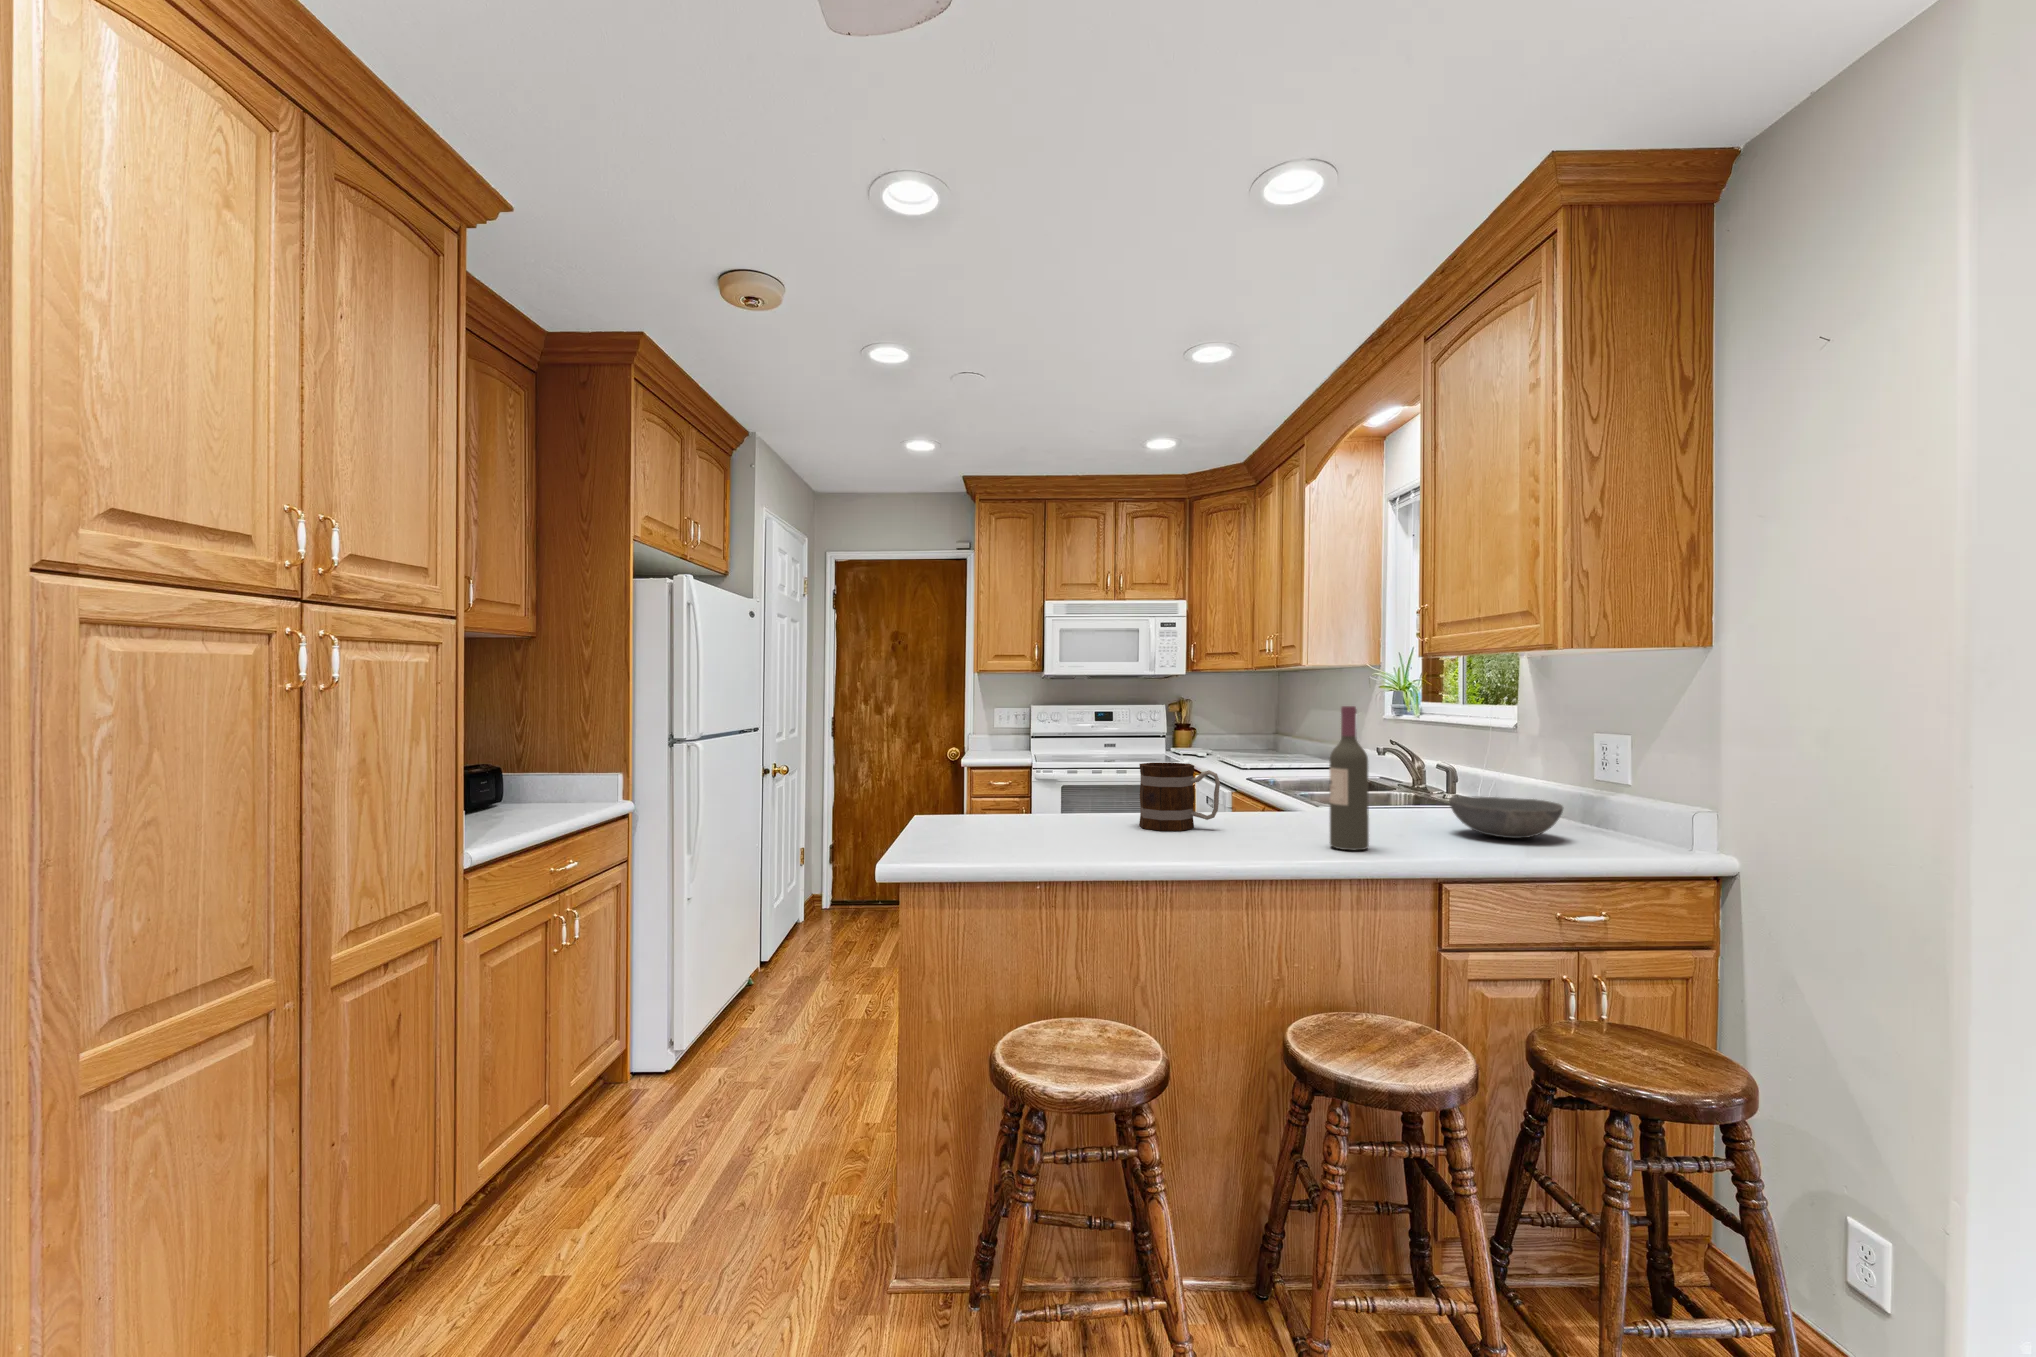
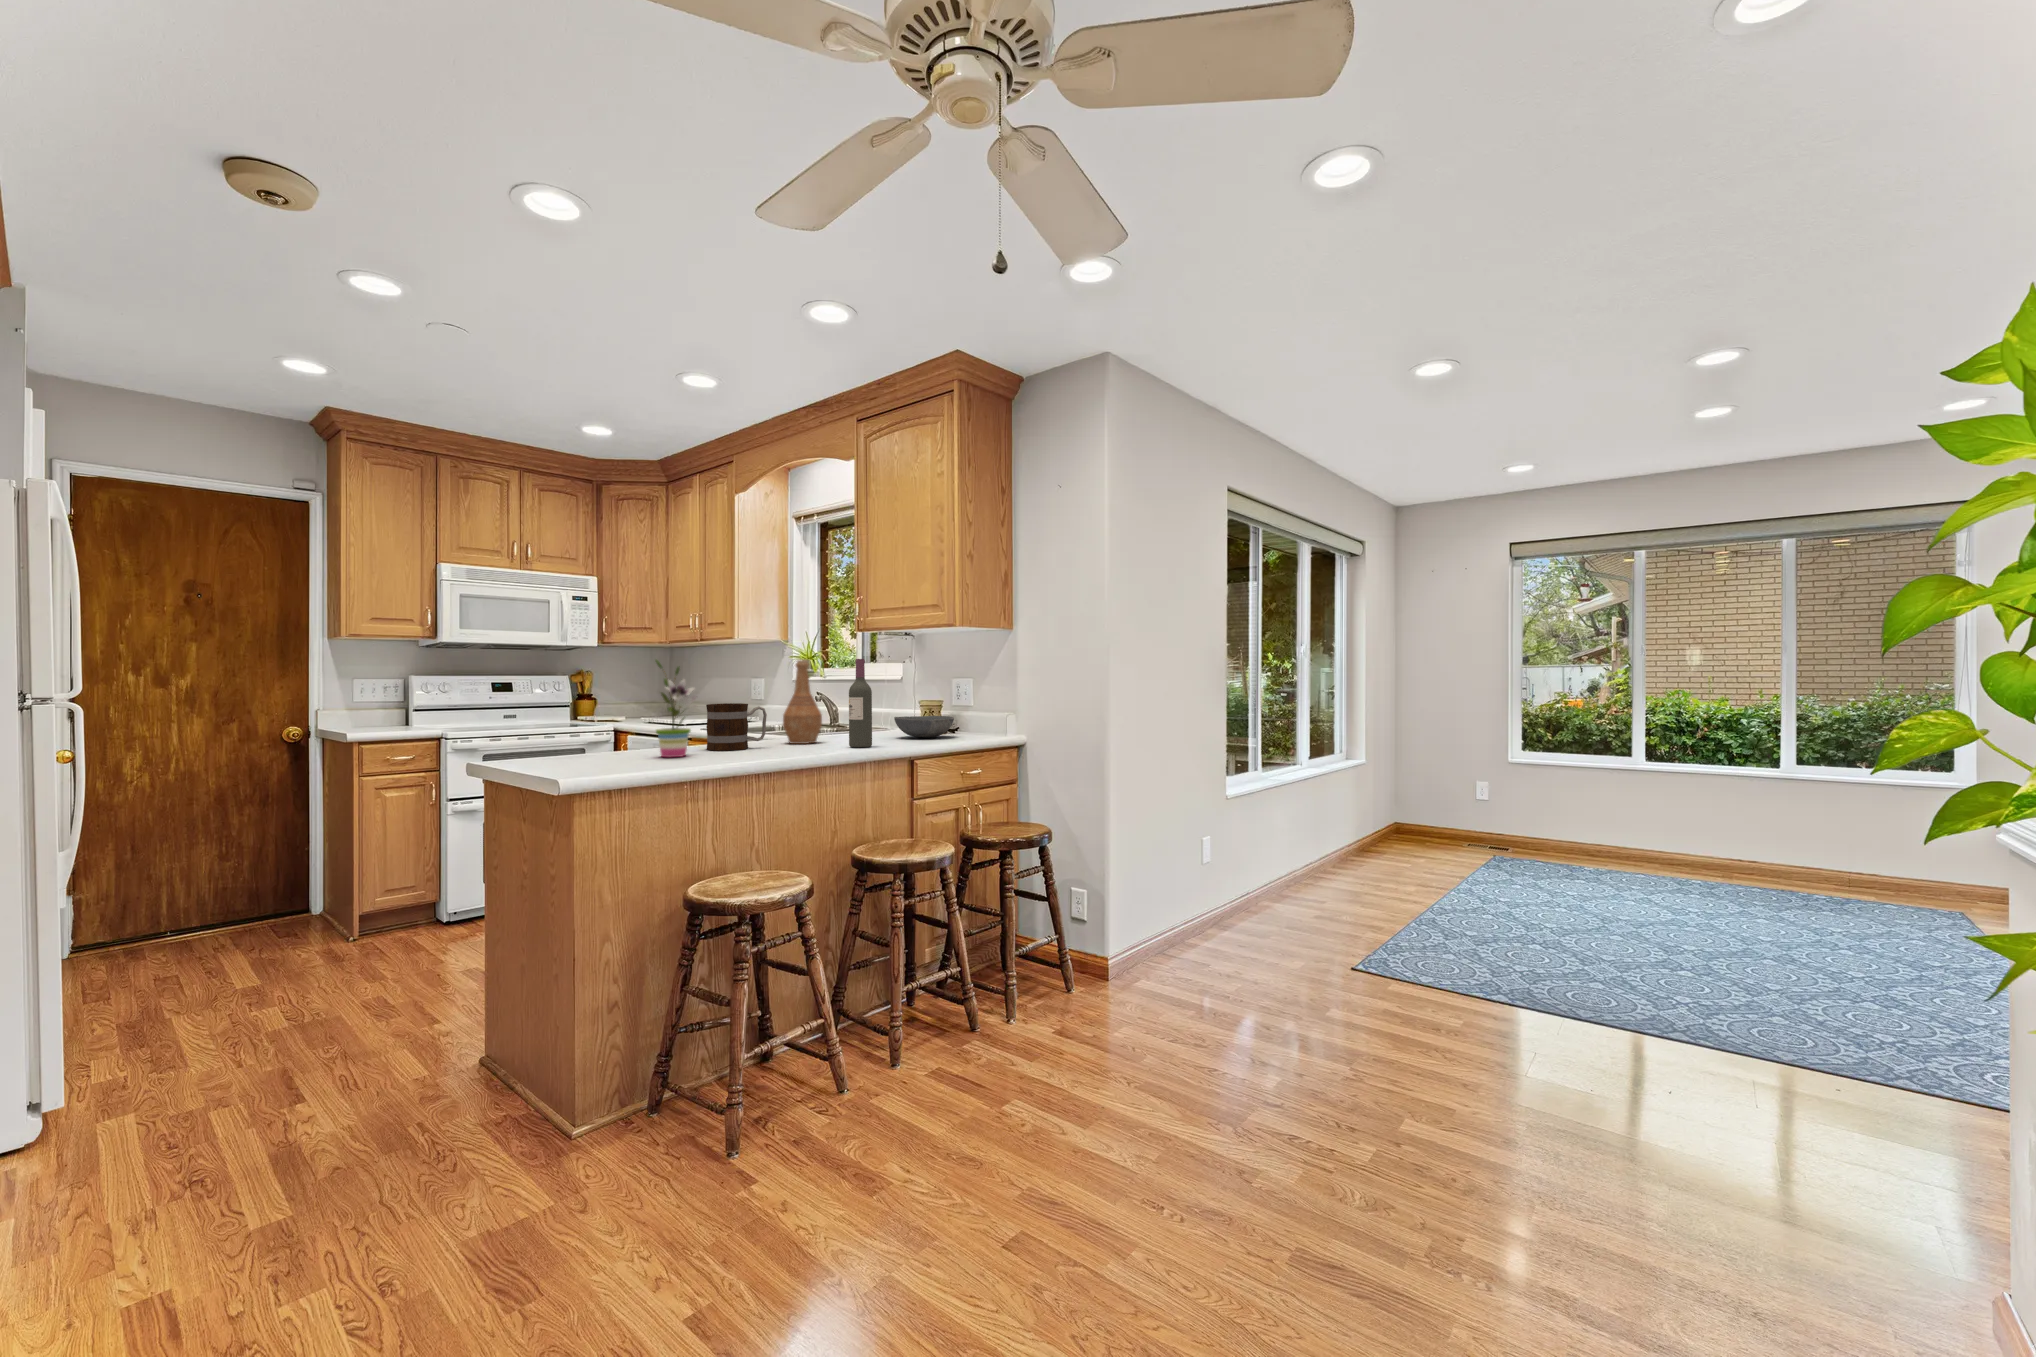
potted plant: none [1049,703,1110,836] -> present [656,660,696,757]
vase: none [1259,703,1319,829] -> present [783,660,822,744]

